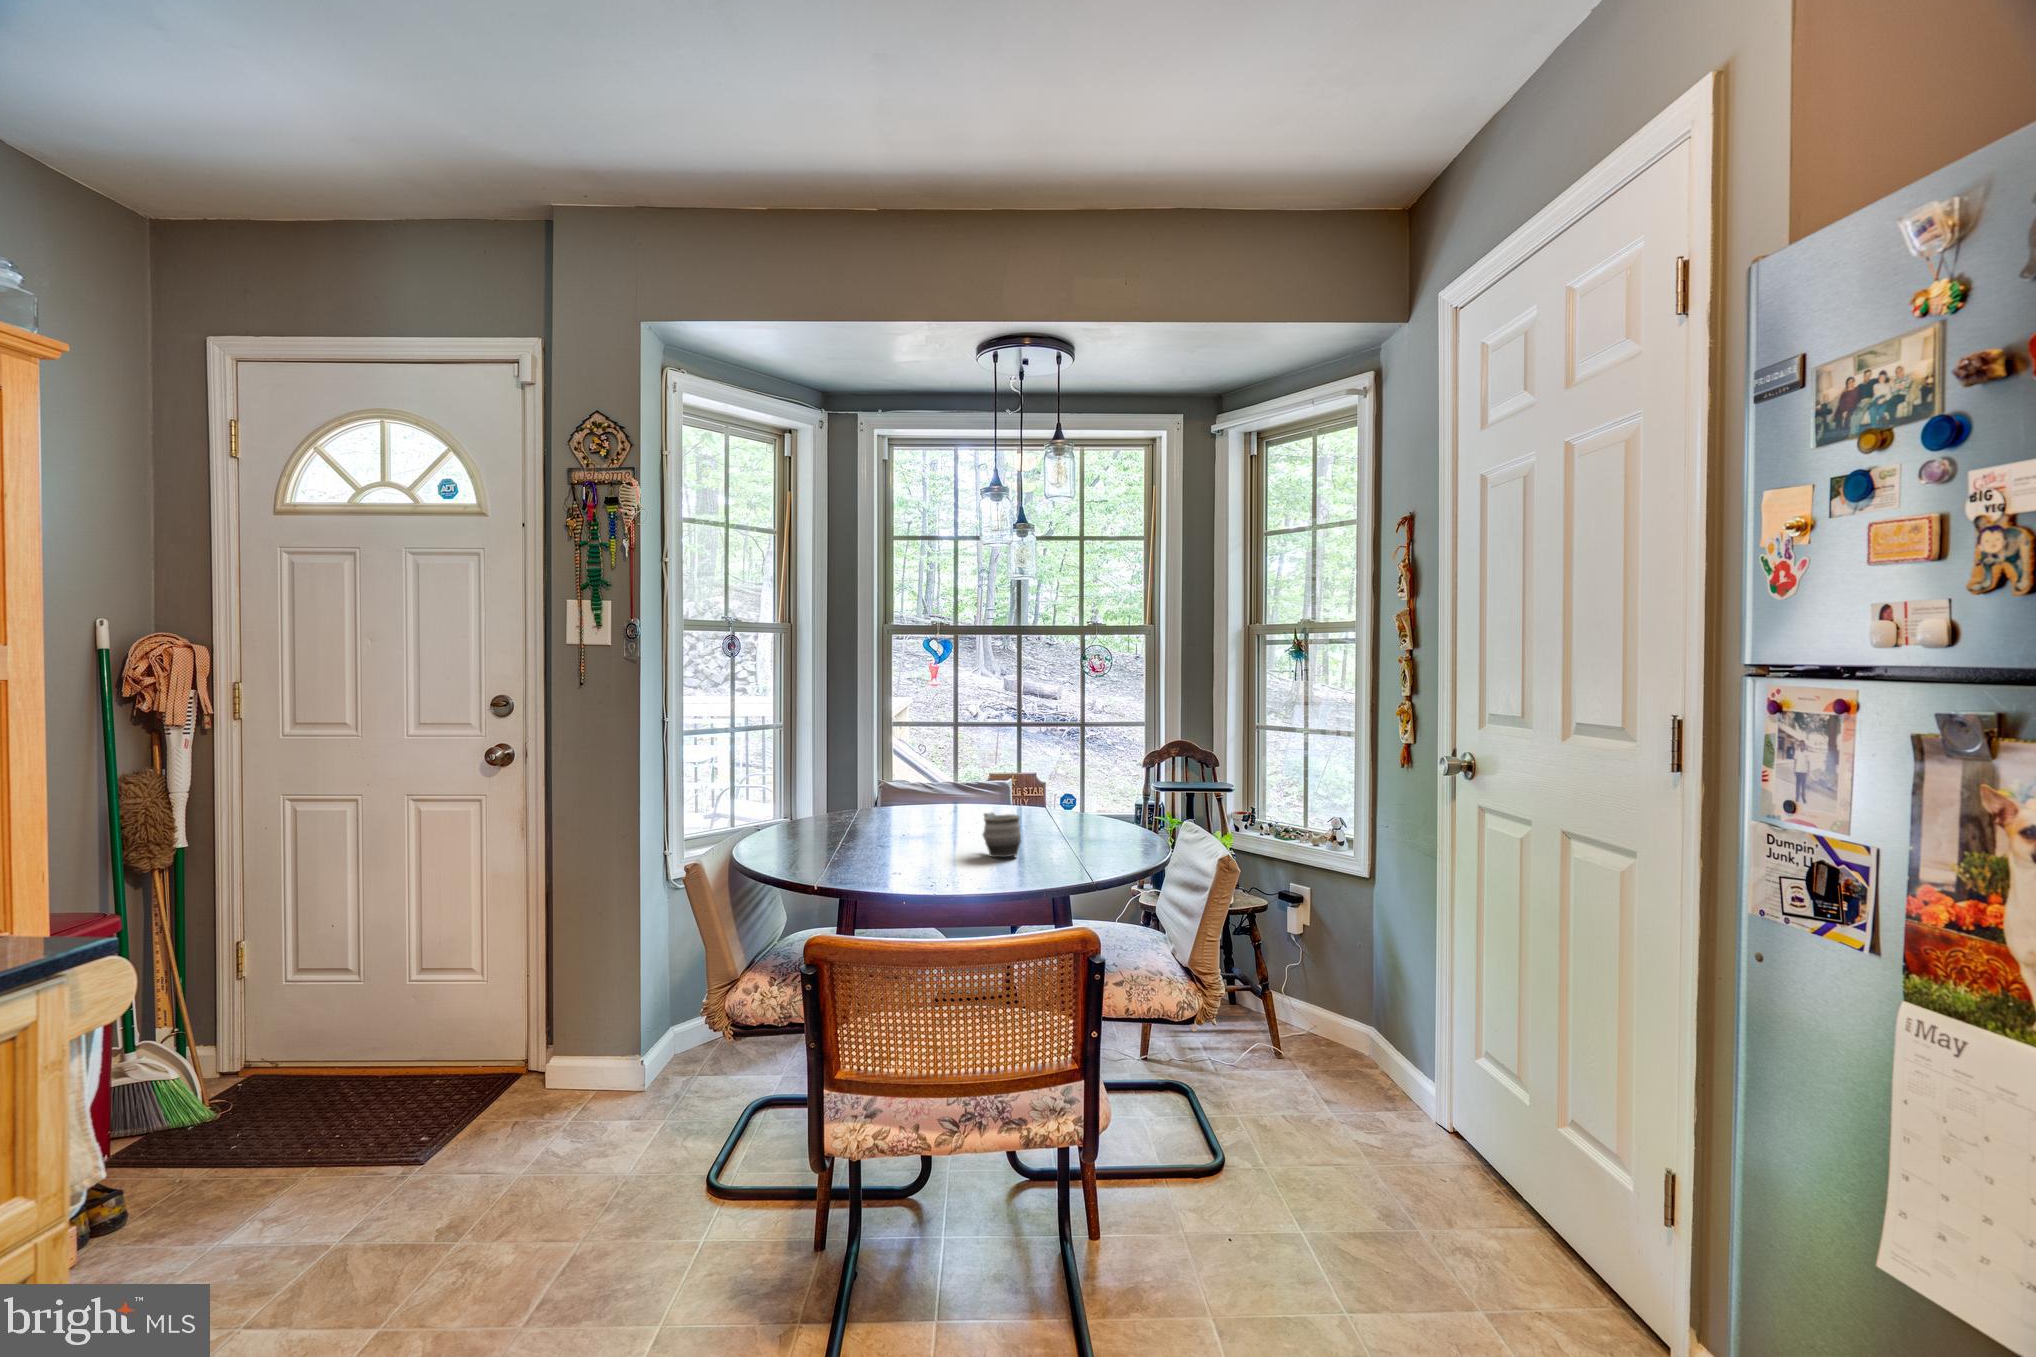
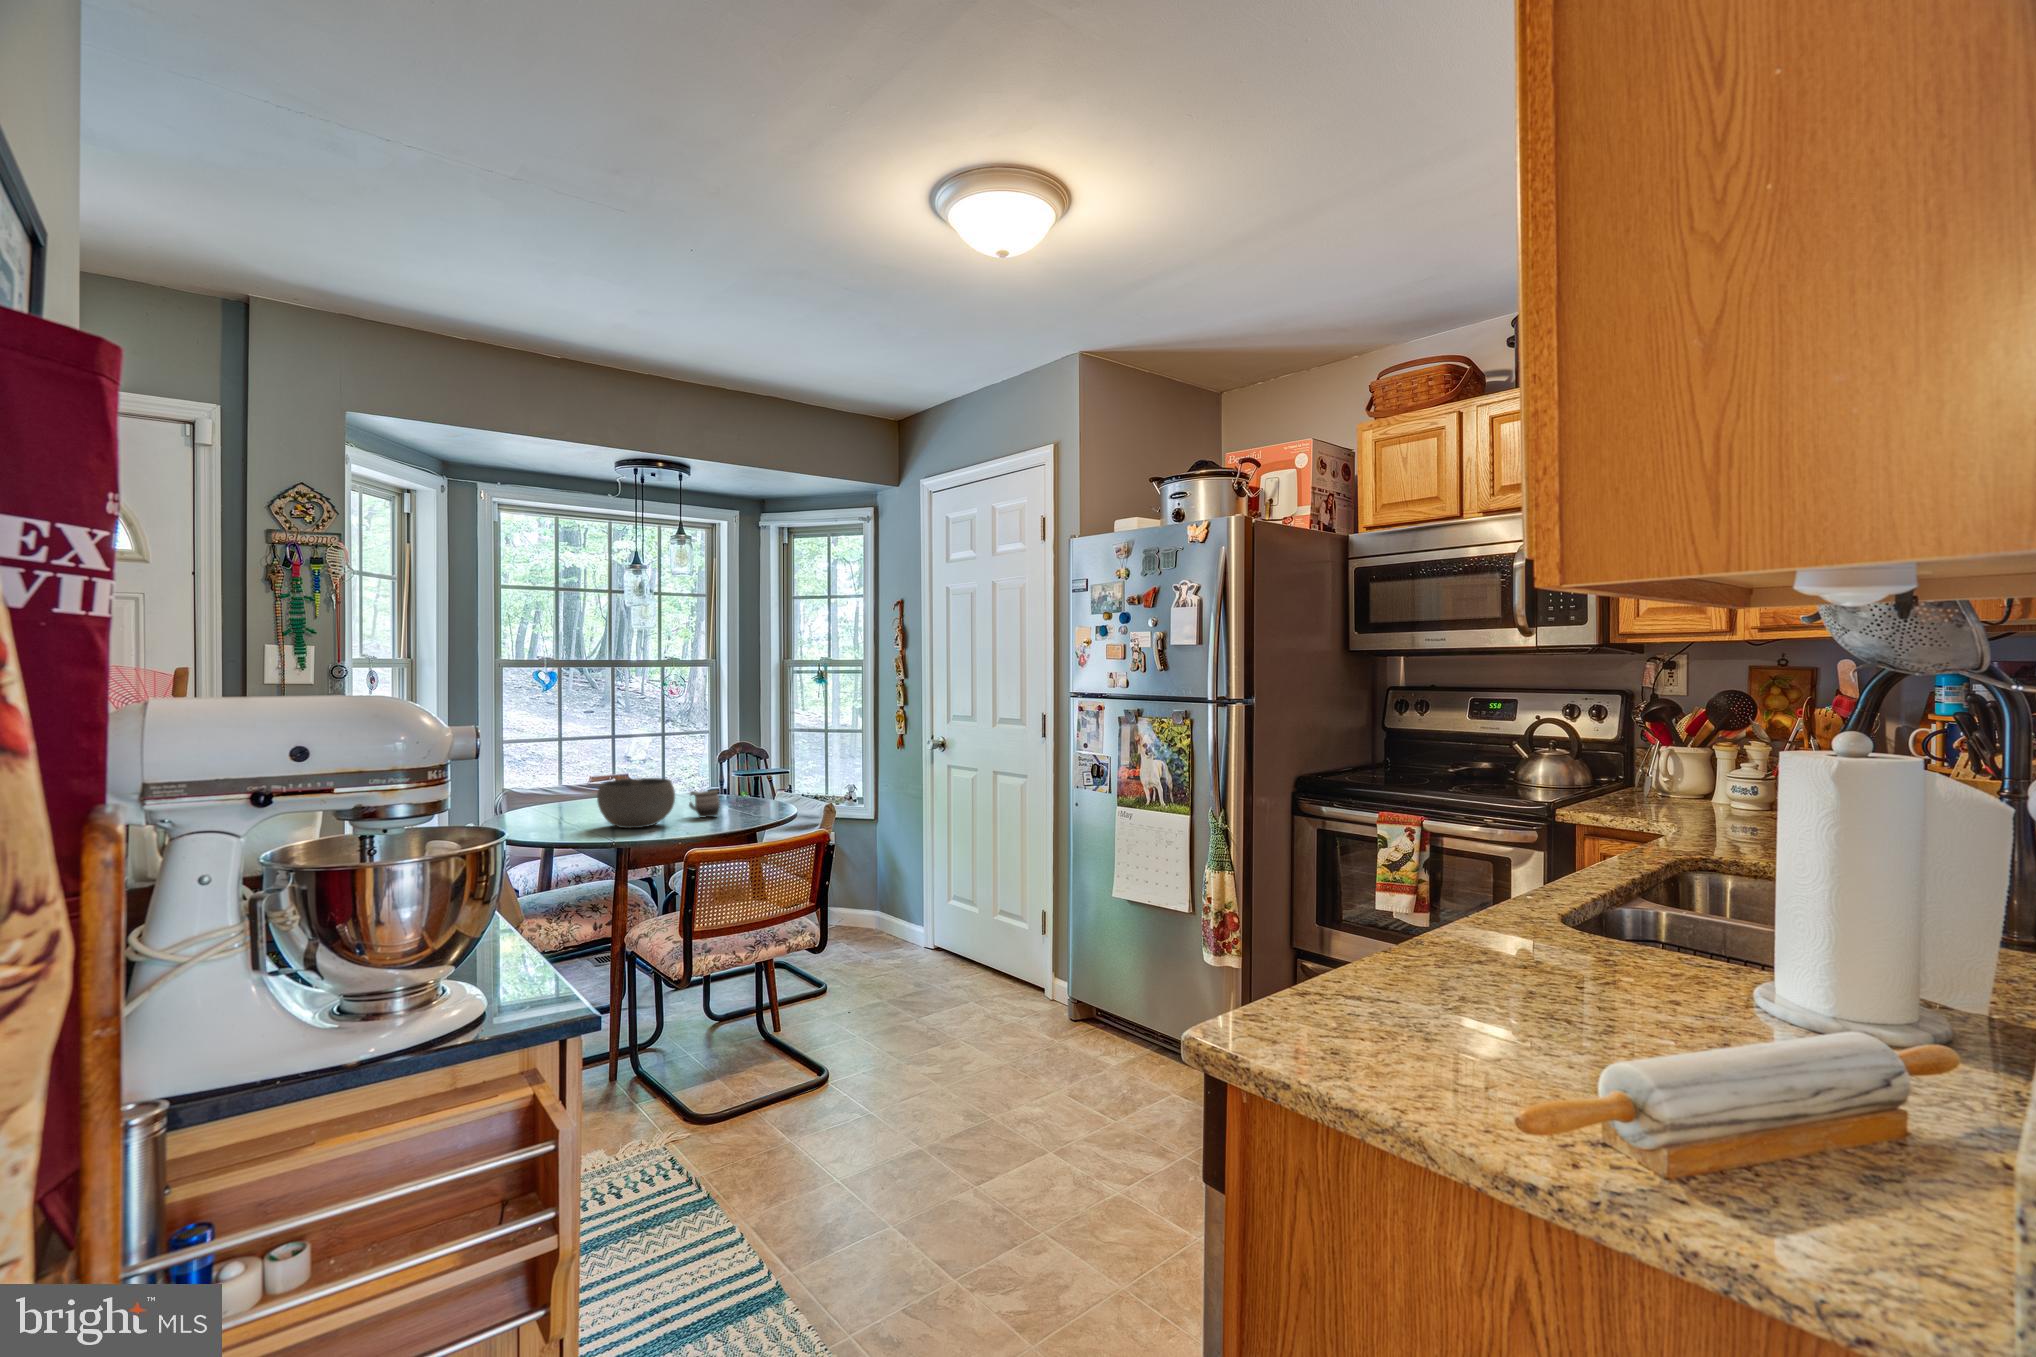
bowl: none [823,786,935,864] -> present [597,778,675,828]

